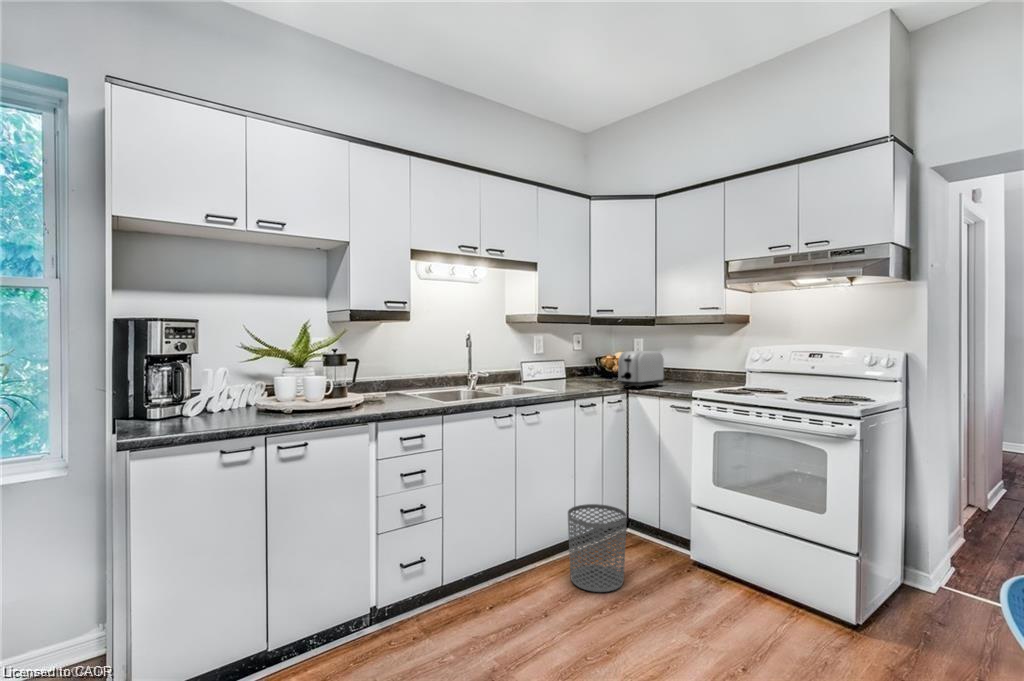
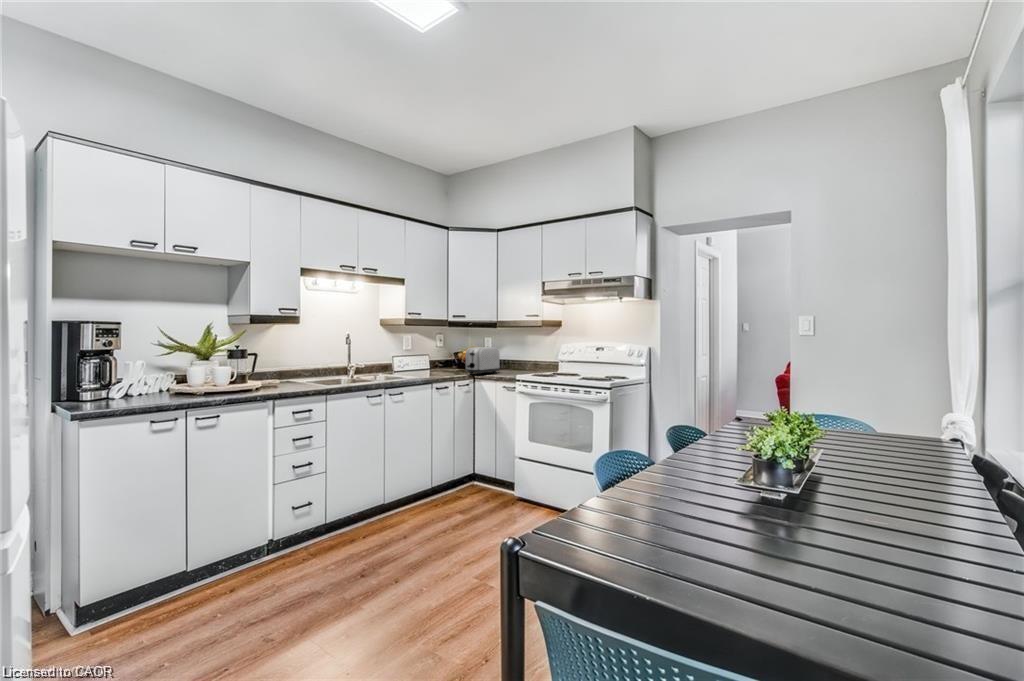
waste bin: present [568,504,627,592] -> none [424,460,467,520]

